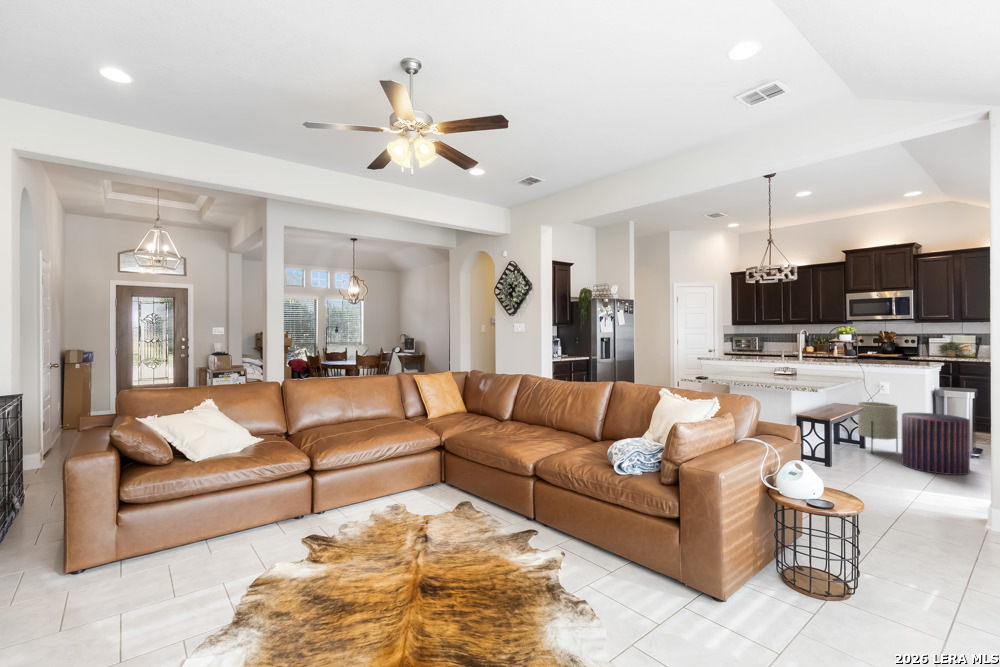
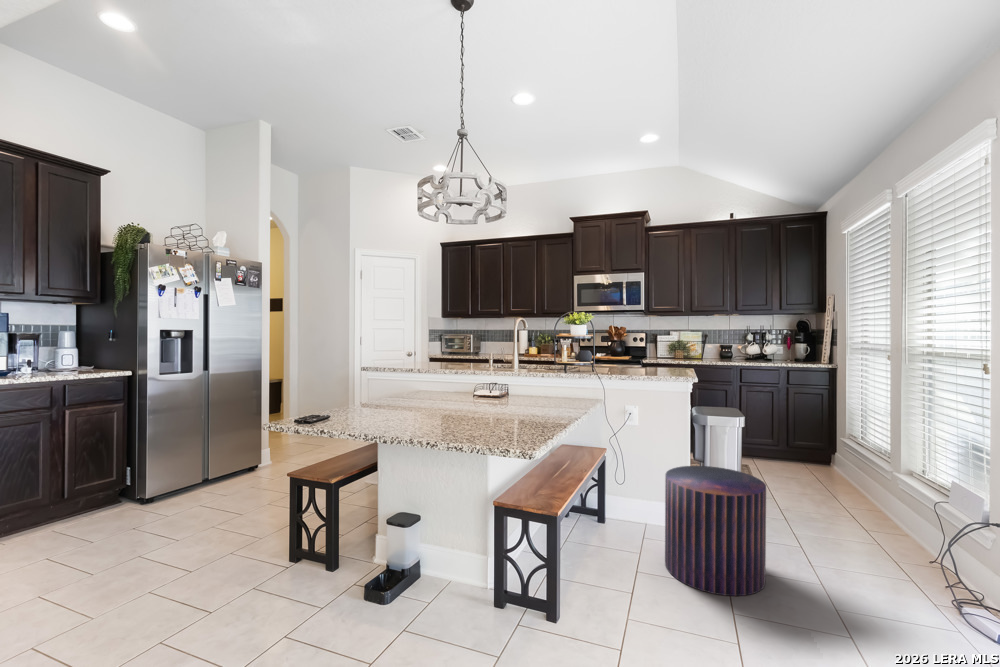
planter: present [858,402,898,453] -> none [596,443,651,540]

